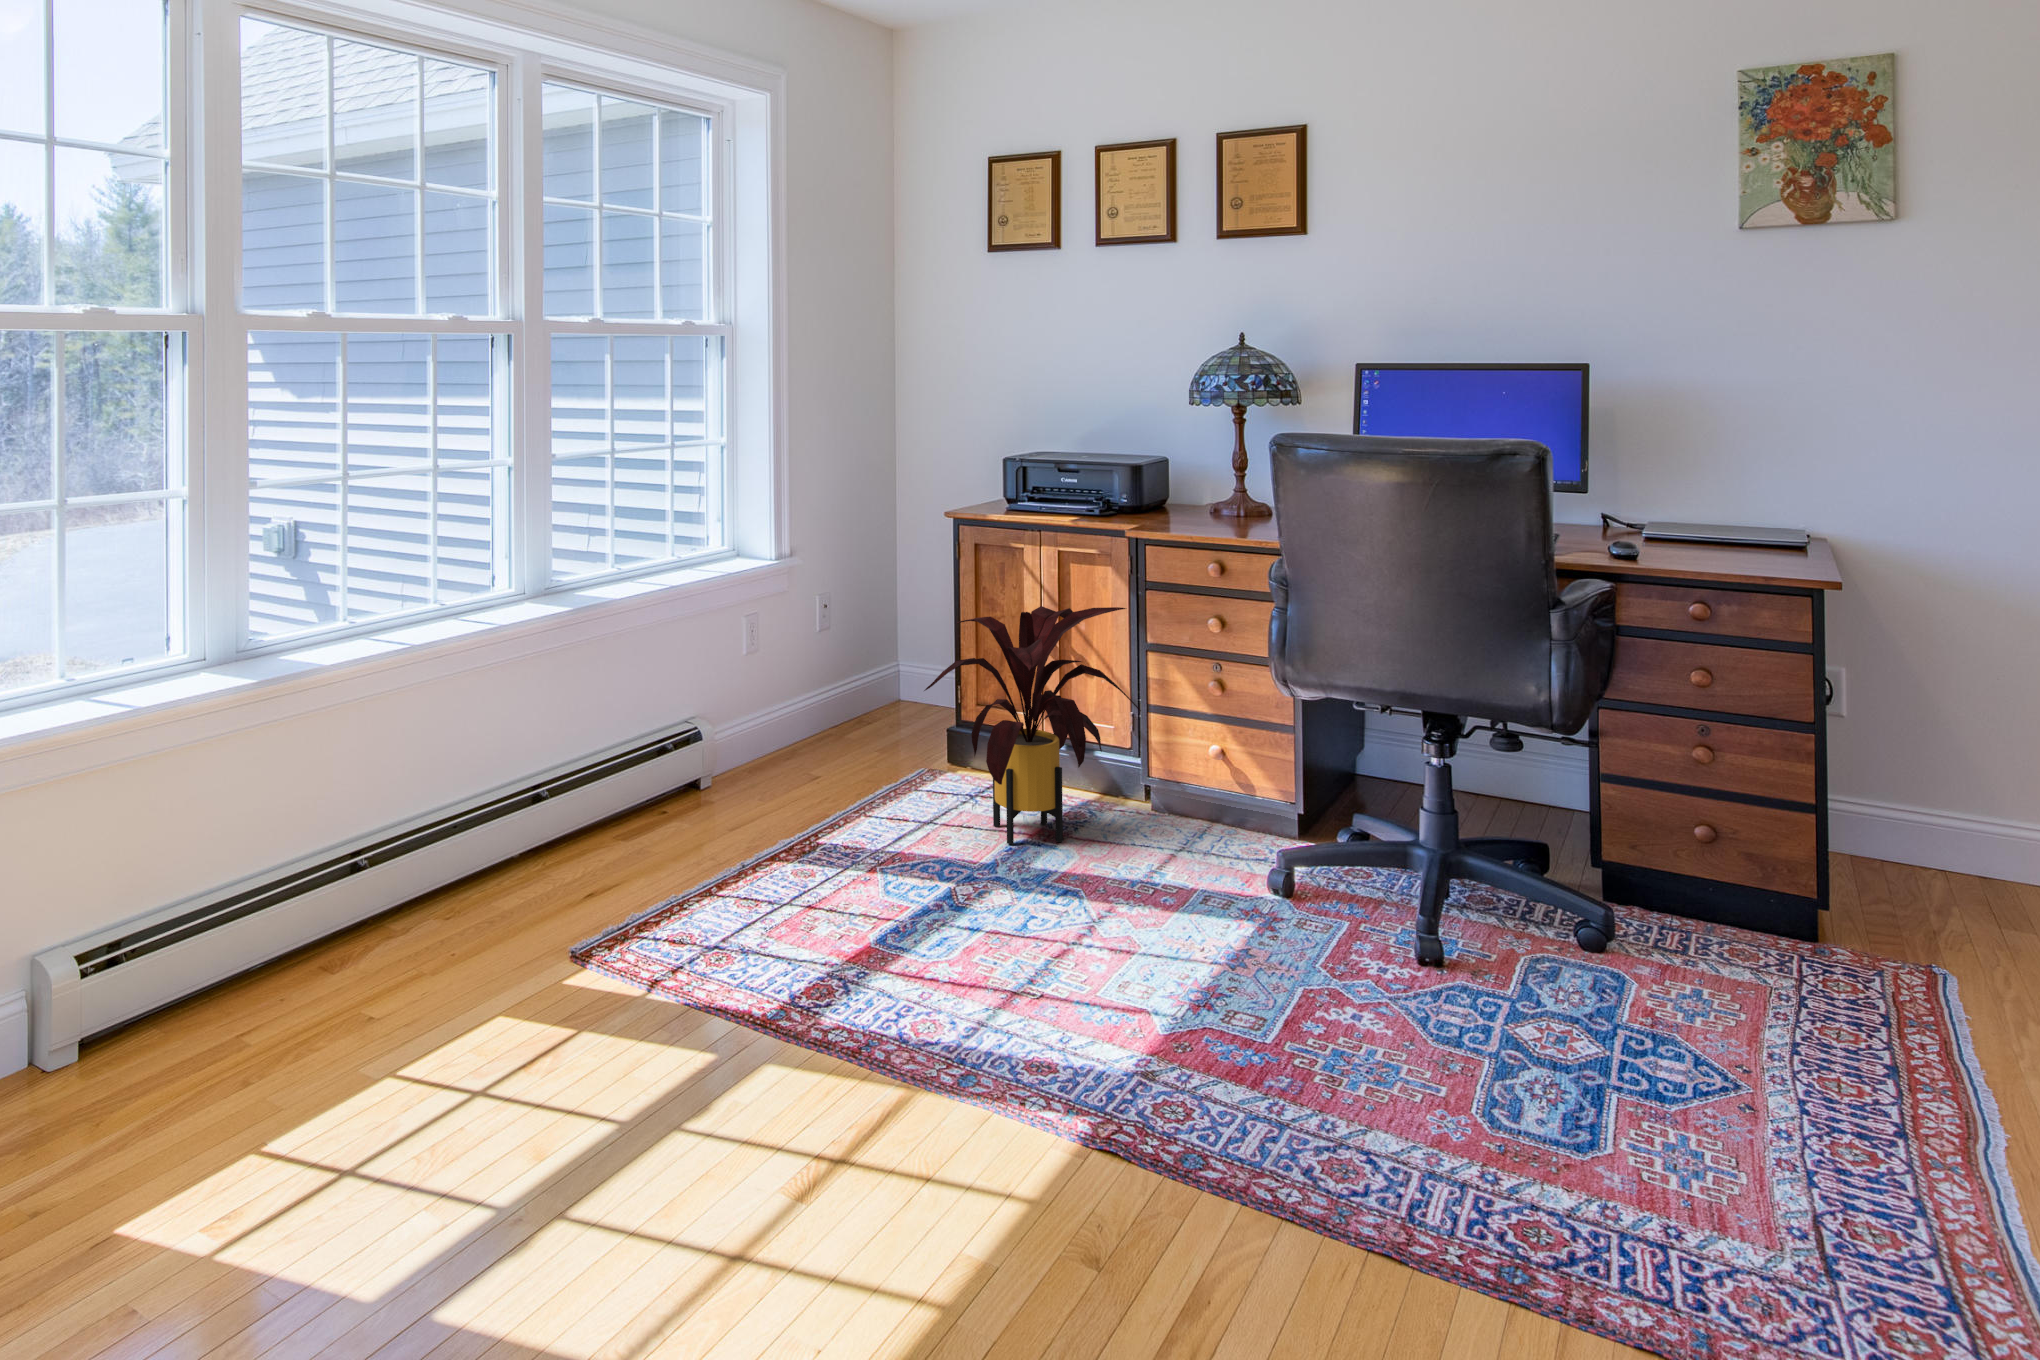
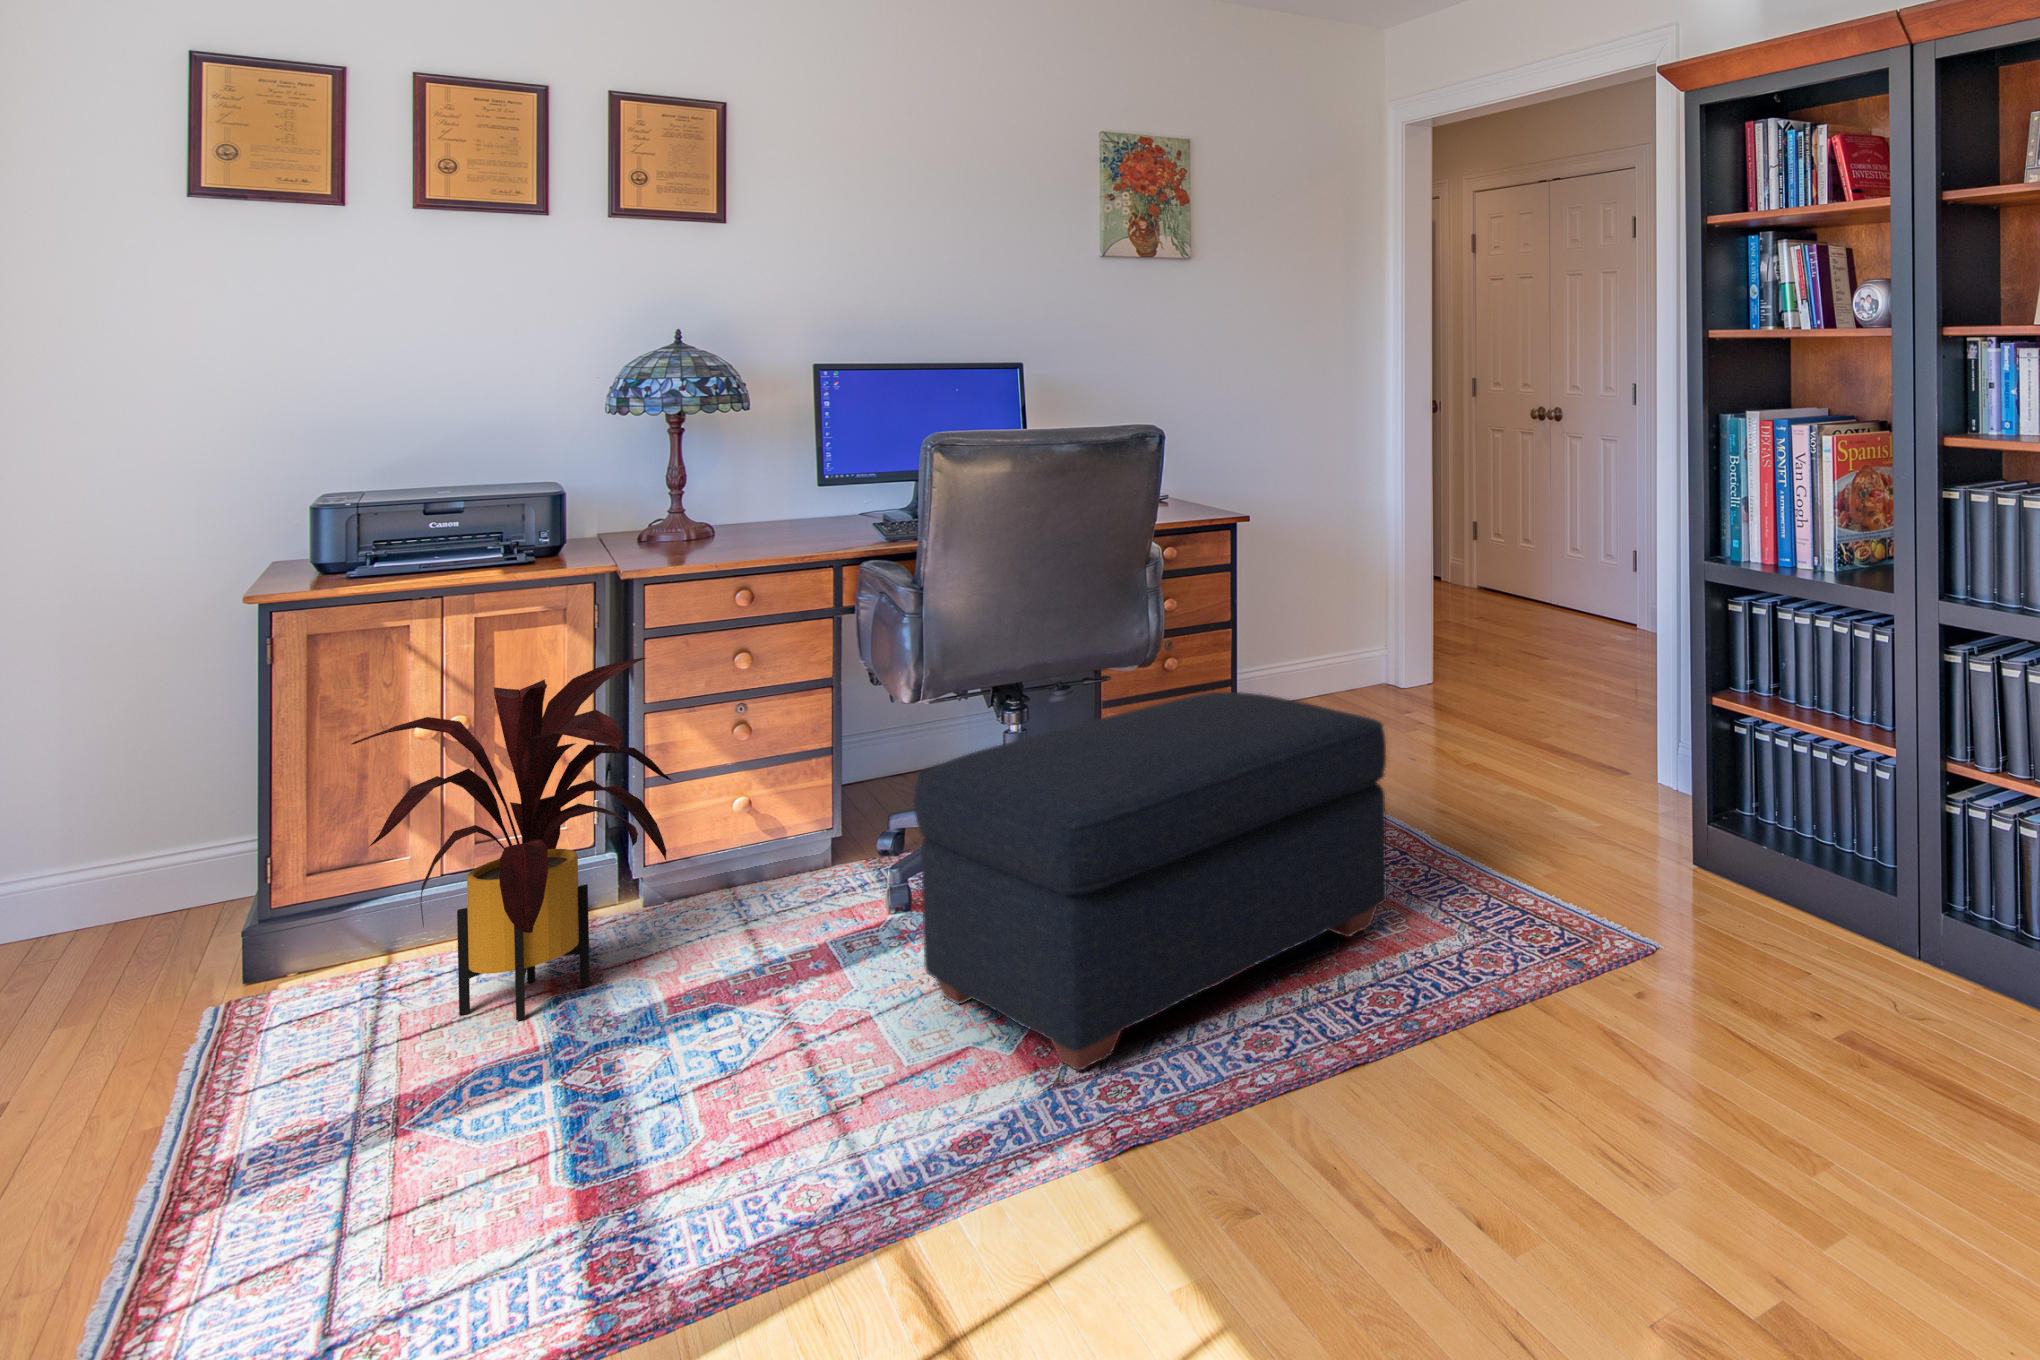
ottoman: none [1172,763,1683,1162] -> present [914,692,1387,1070]

